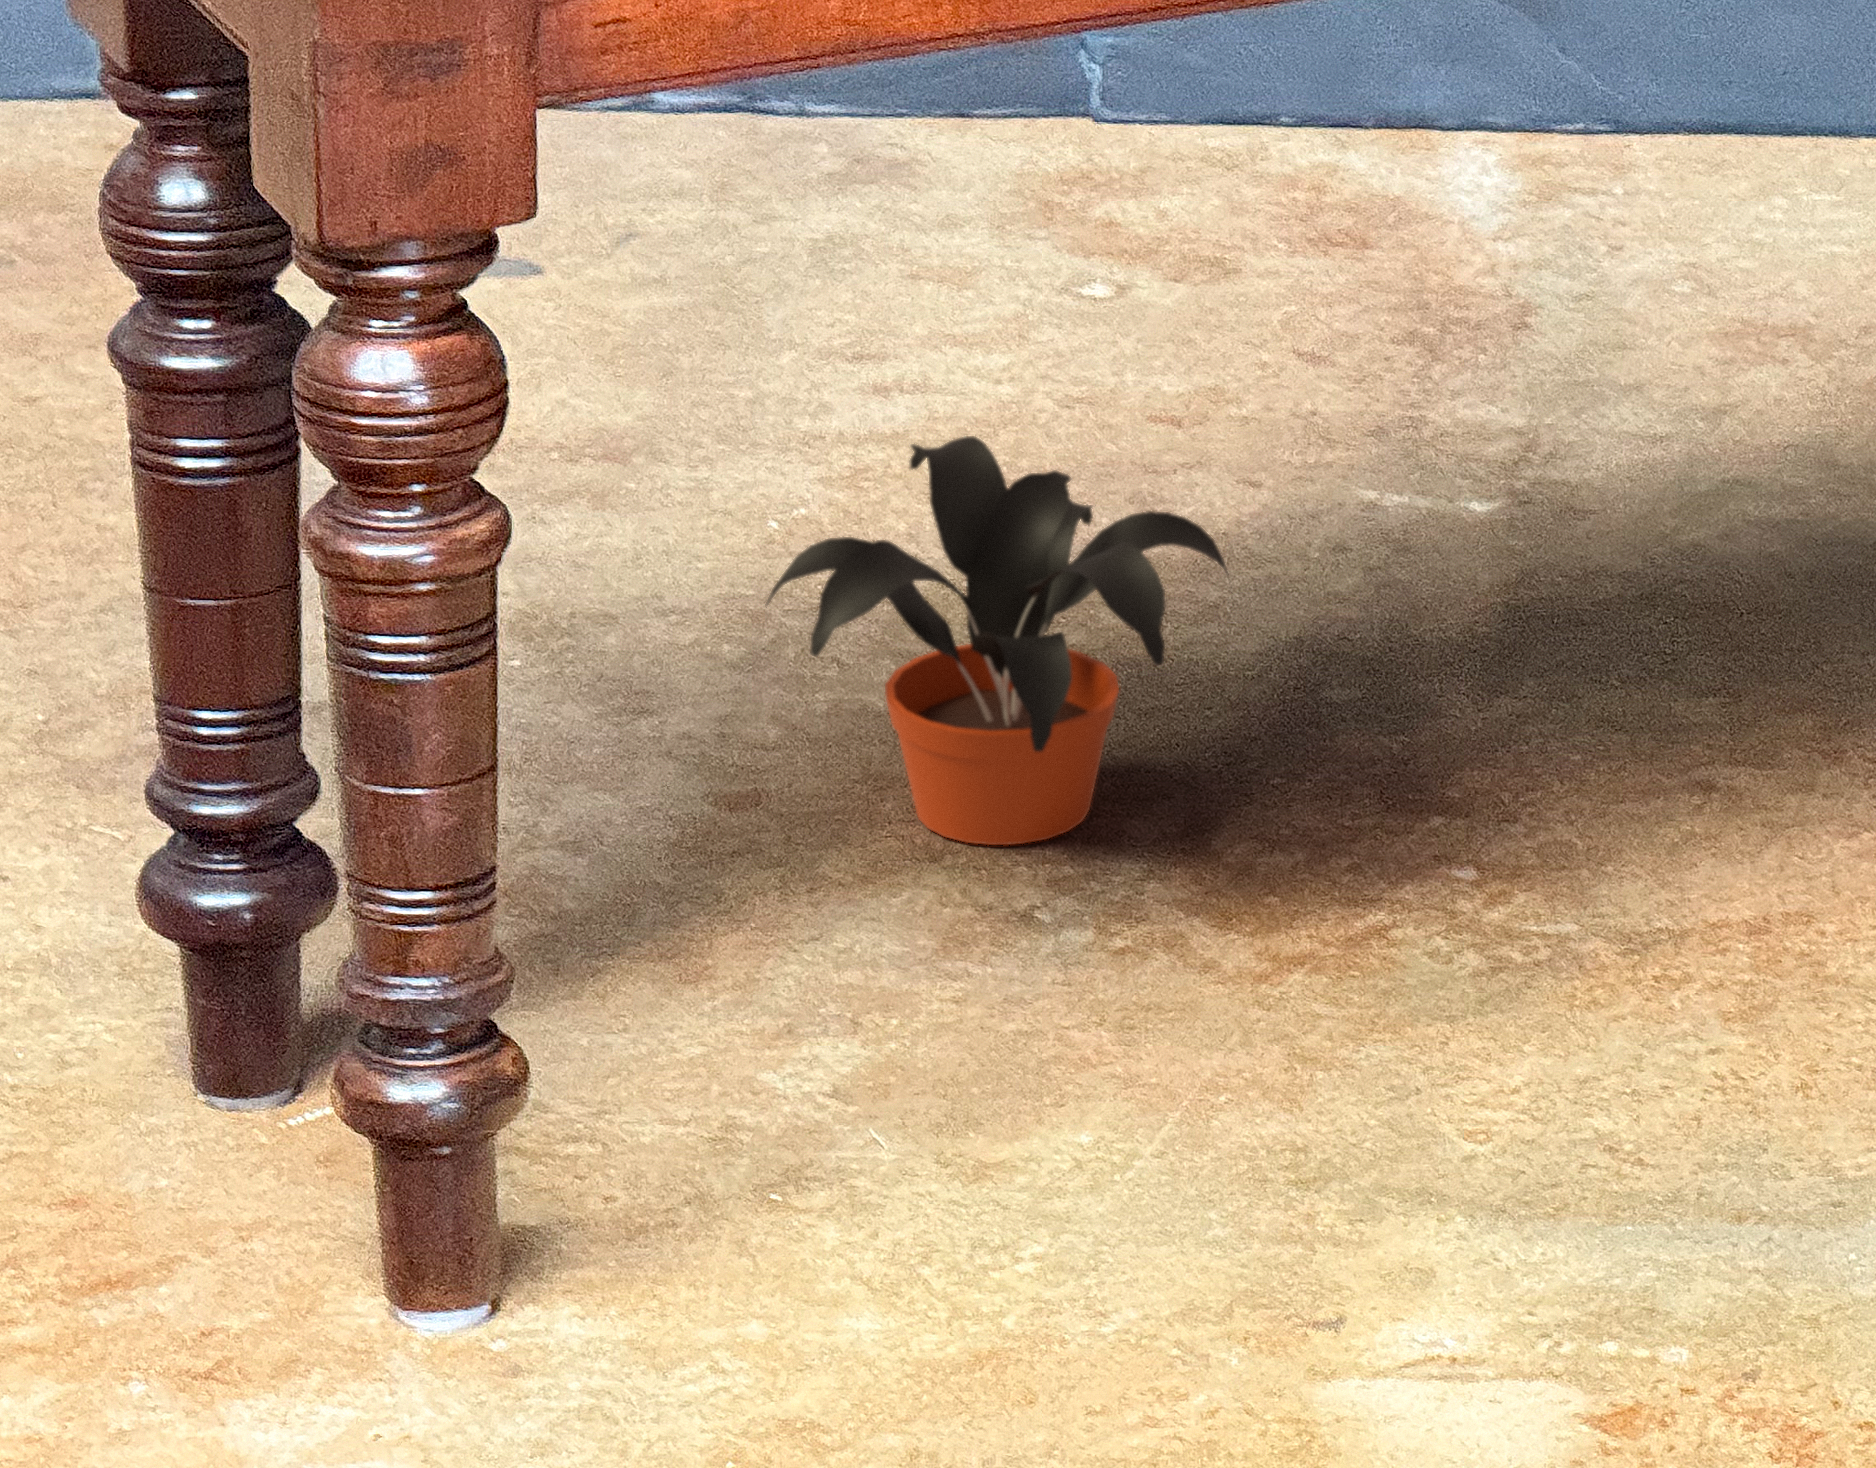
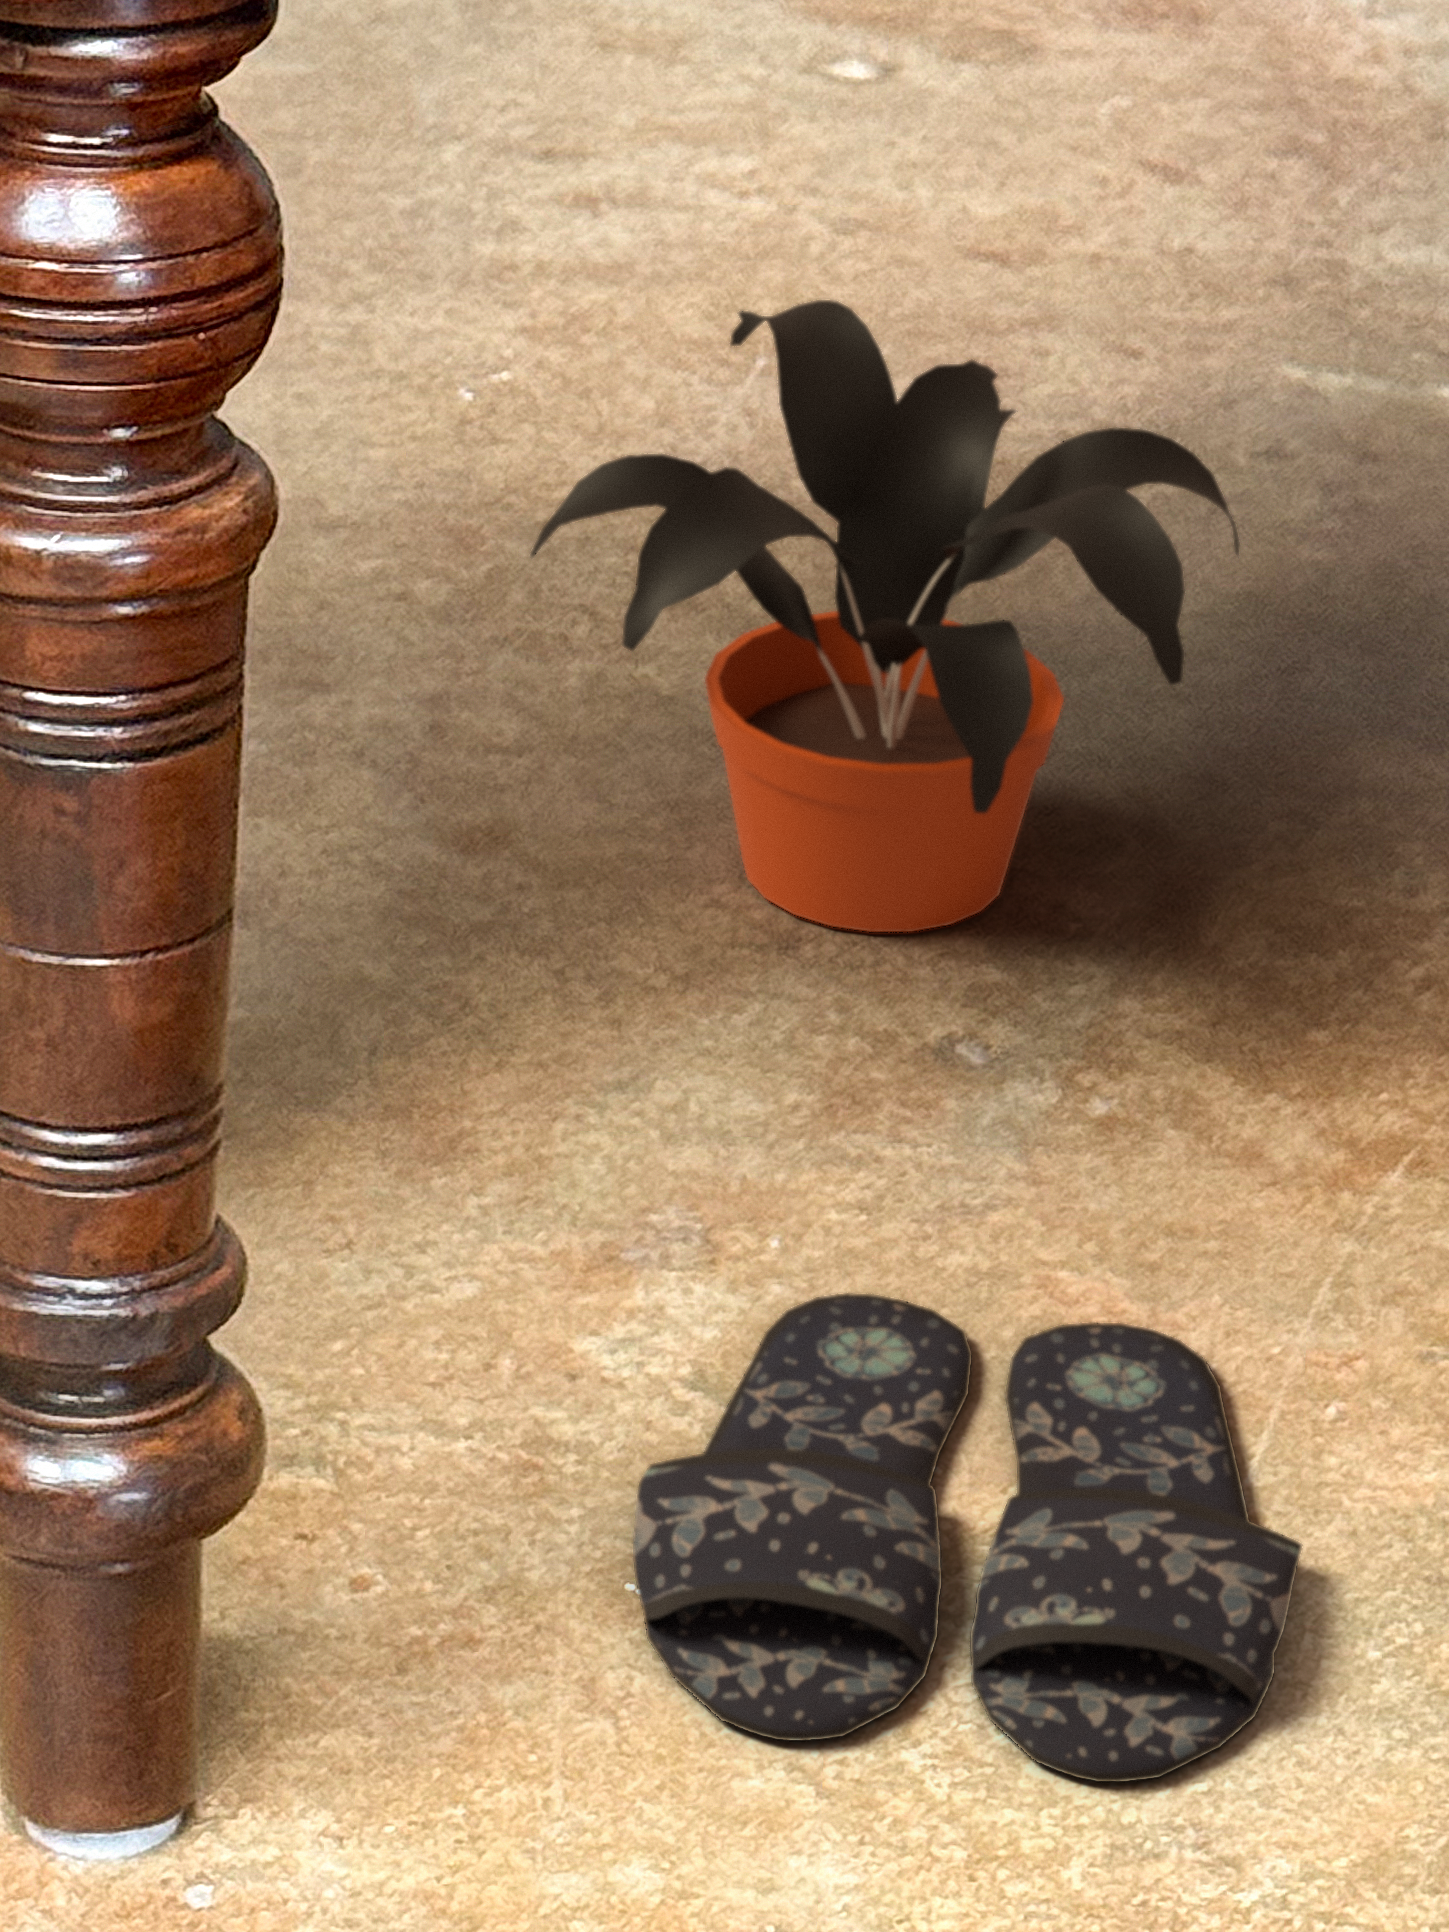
slippers: none [775,1040,1181,1272] -> present [633,1293,1302,1782]

